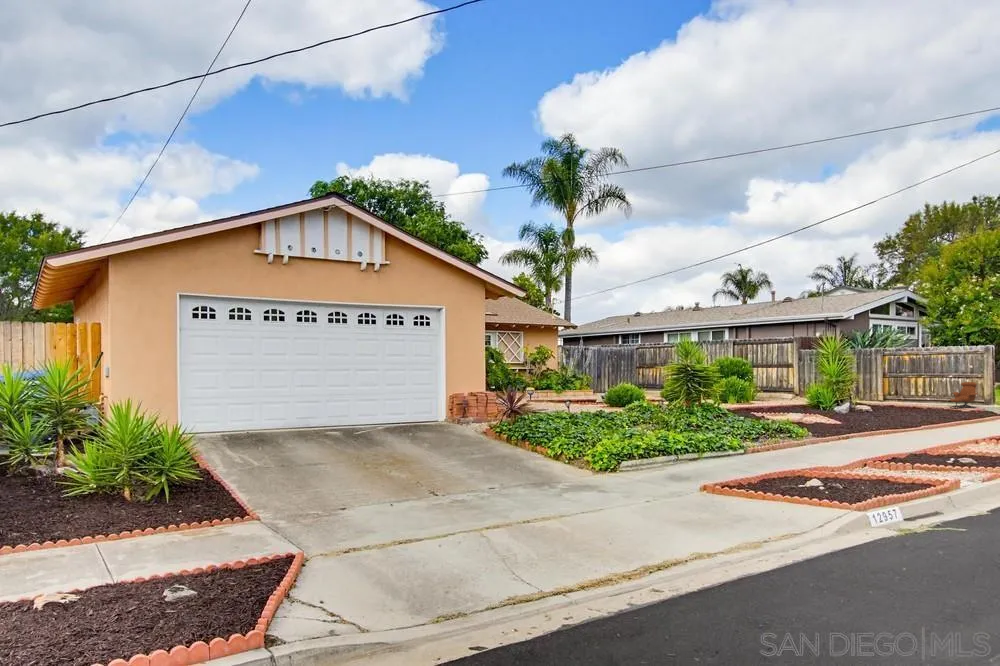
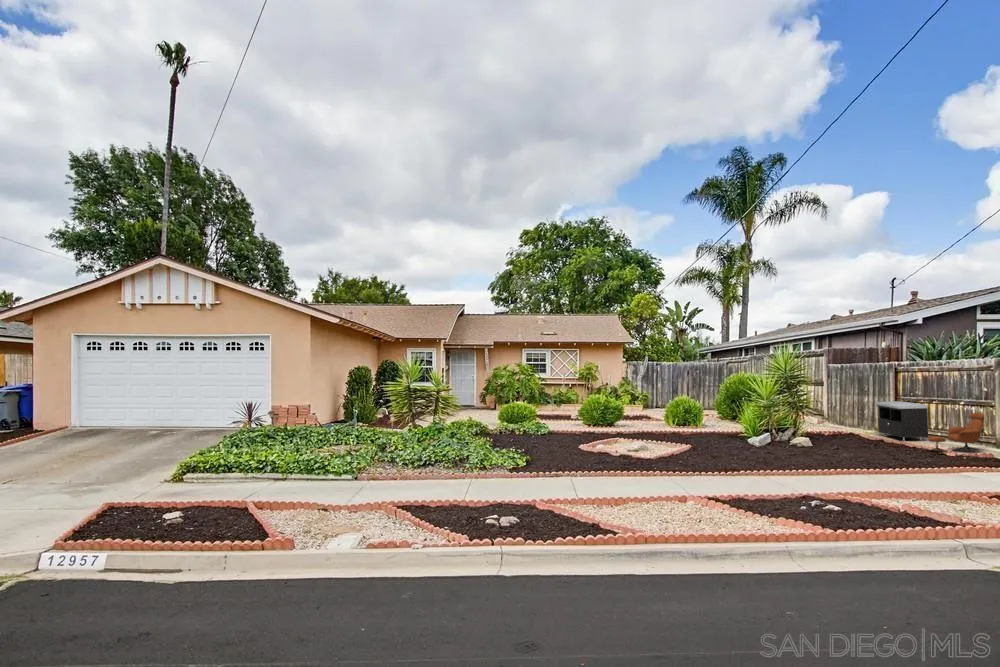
storage bench: none [875,378,917,404] -> present [877,401,928,441]

